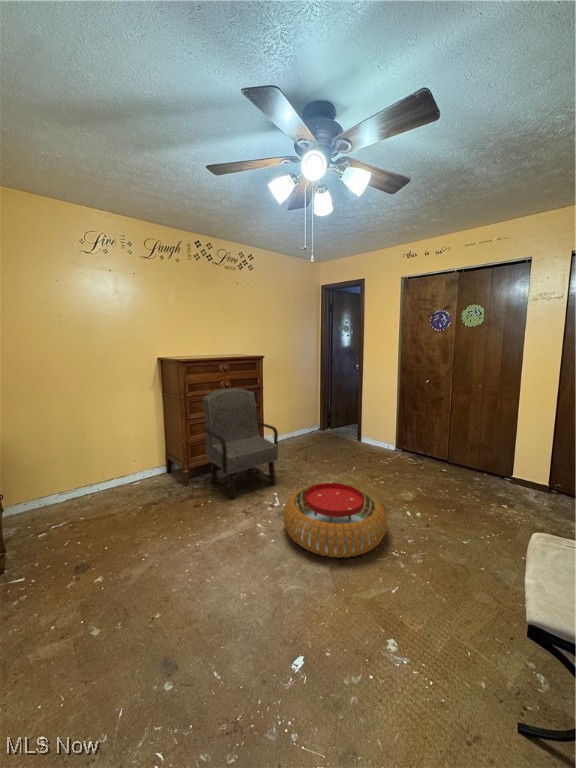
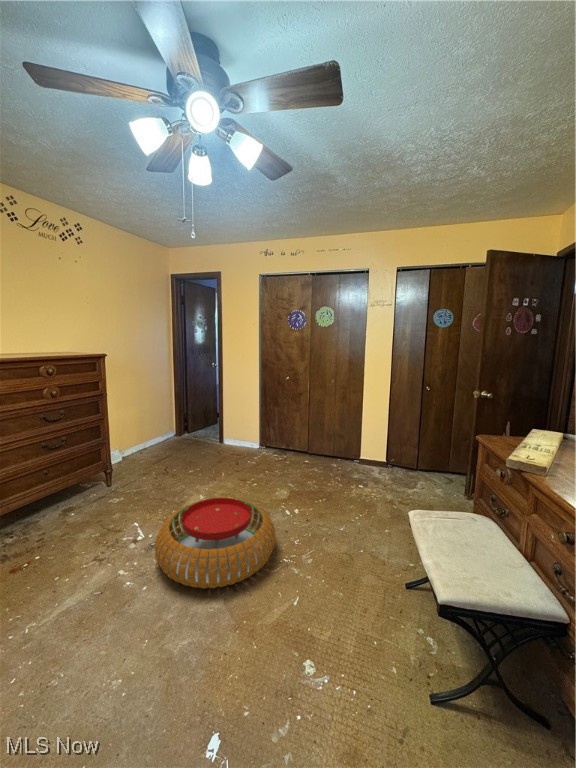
armchair: present [204,388,278,498] -> none [15,397,135,546]

